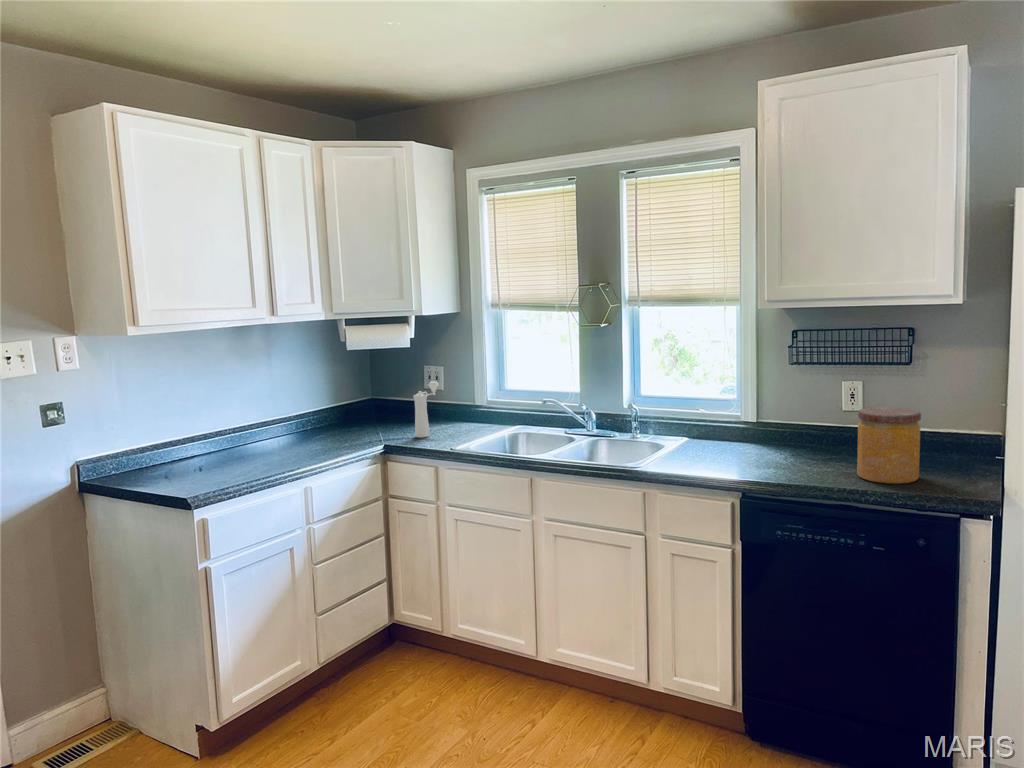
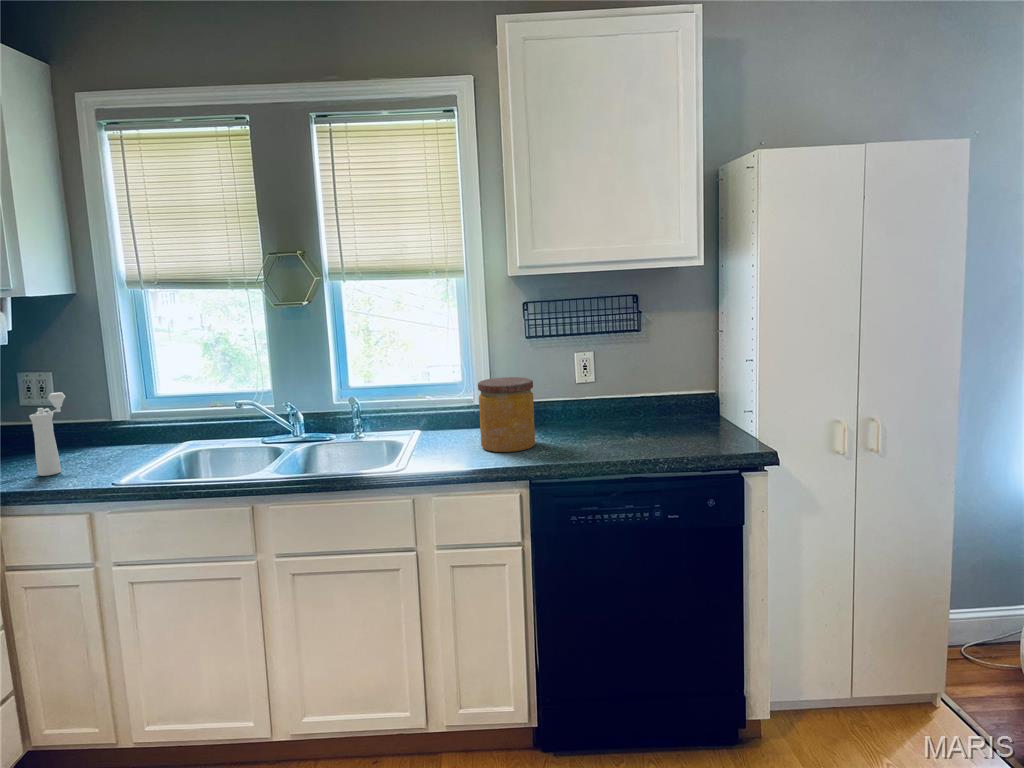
jar: present [857,407,921,484] -> present [478,377,535,452]

